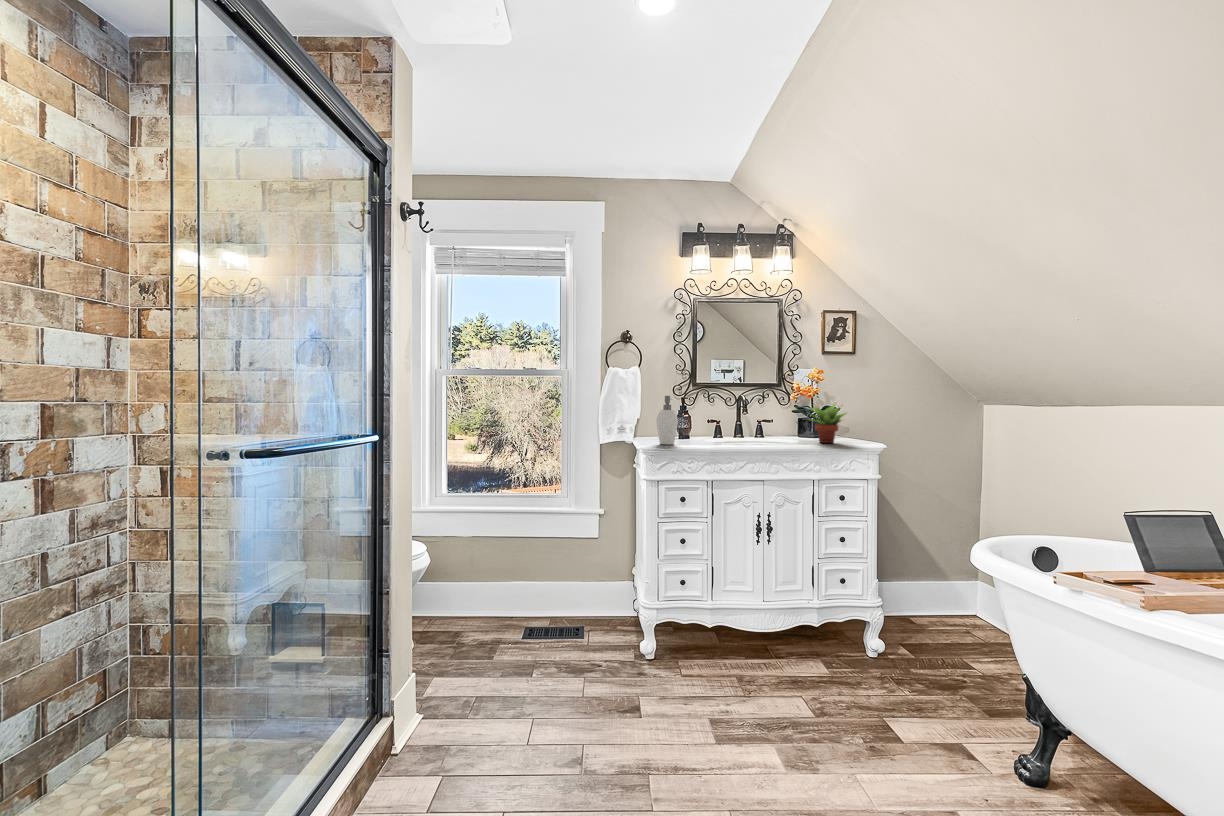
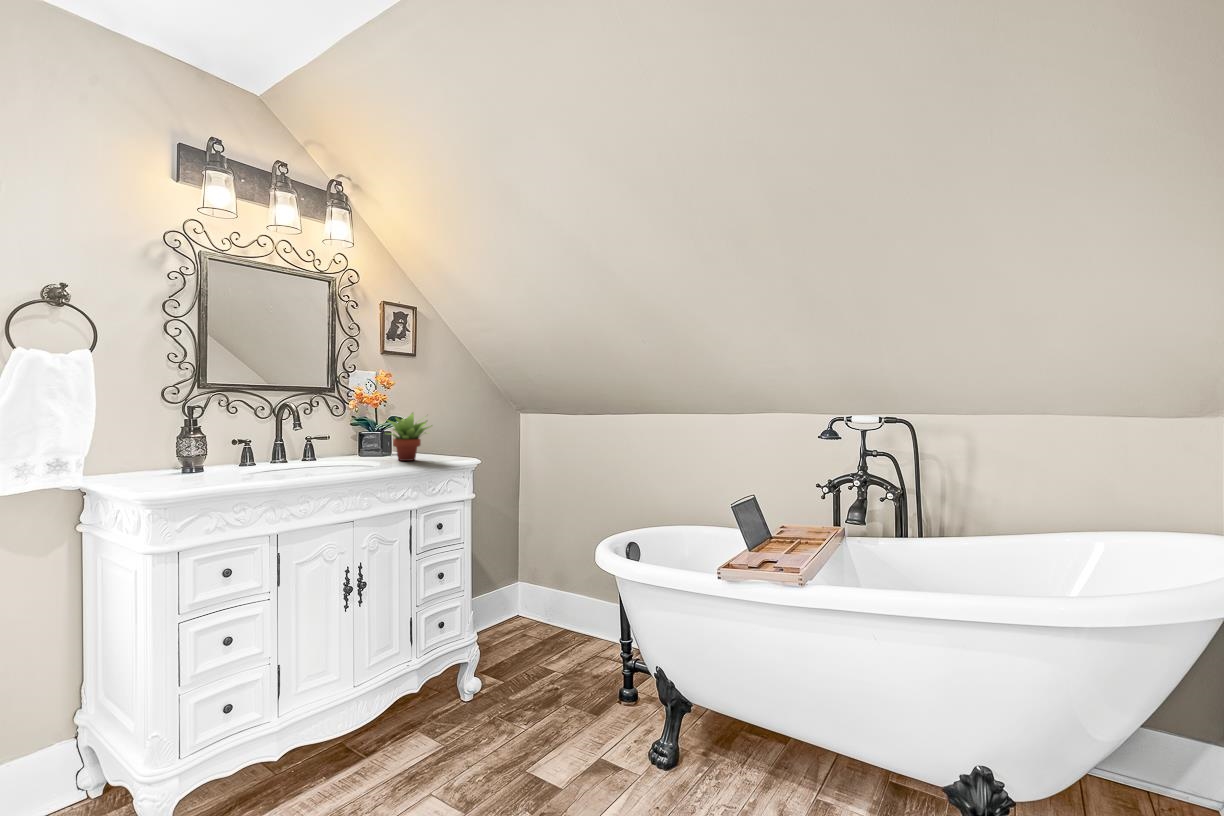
soap dispenser: present [656,396,678,444] -> none [179,407,226,481]

